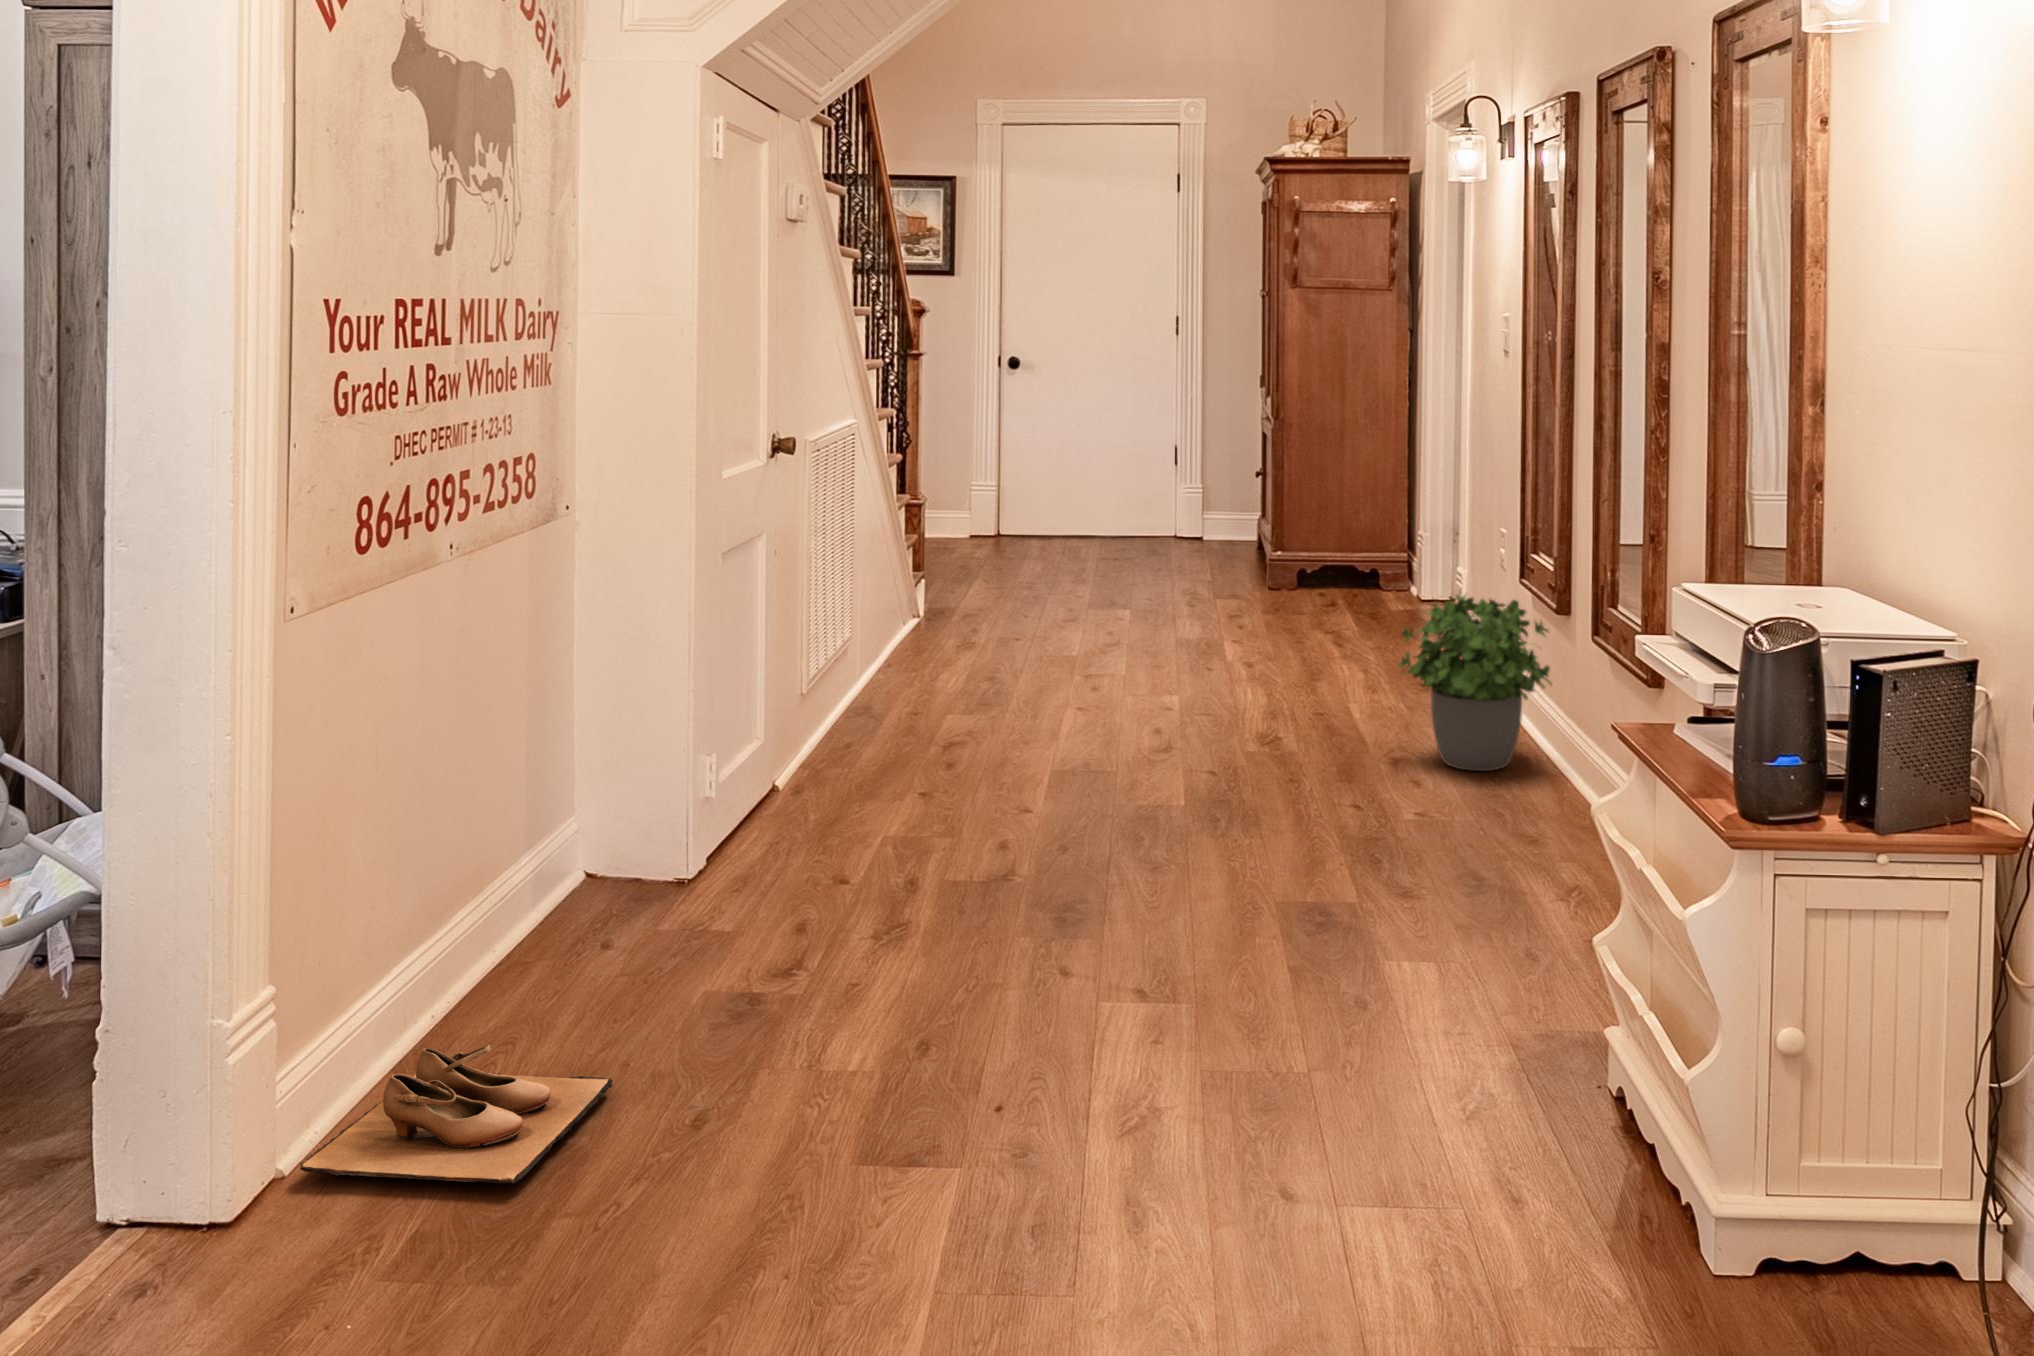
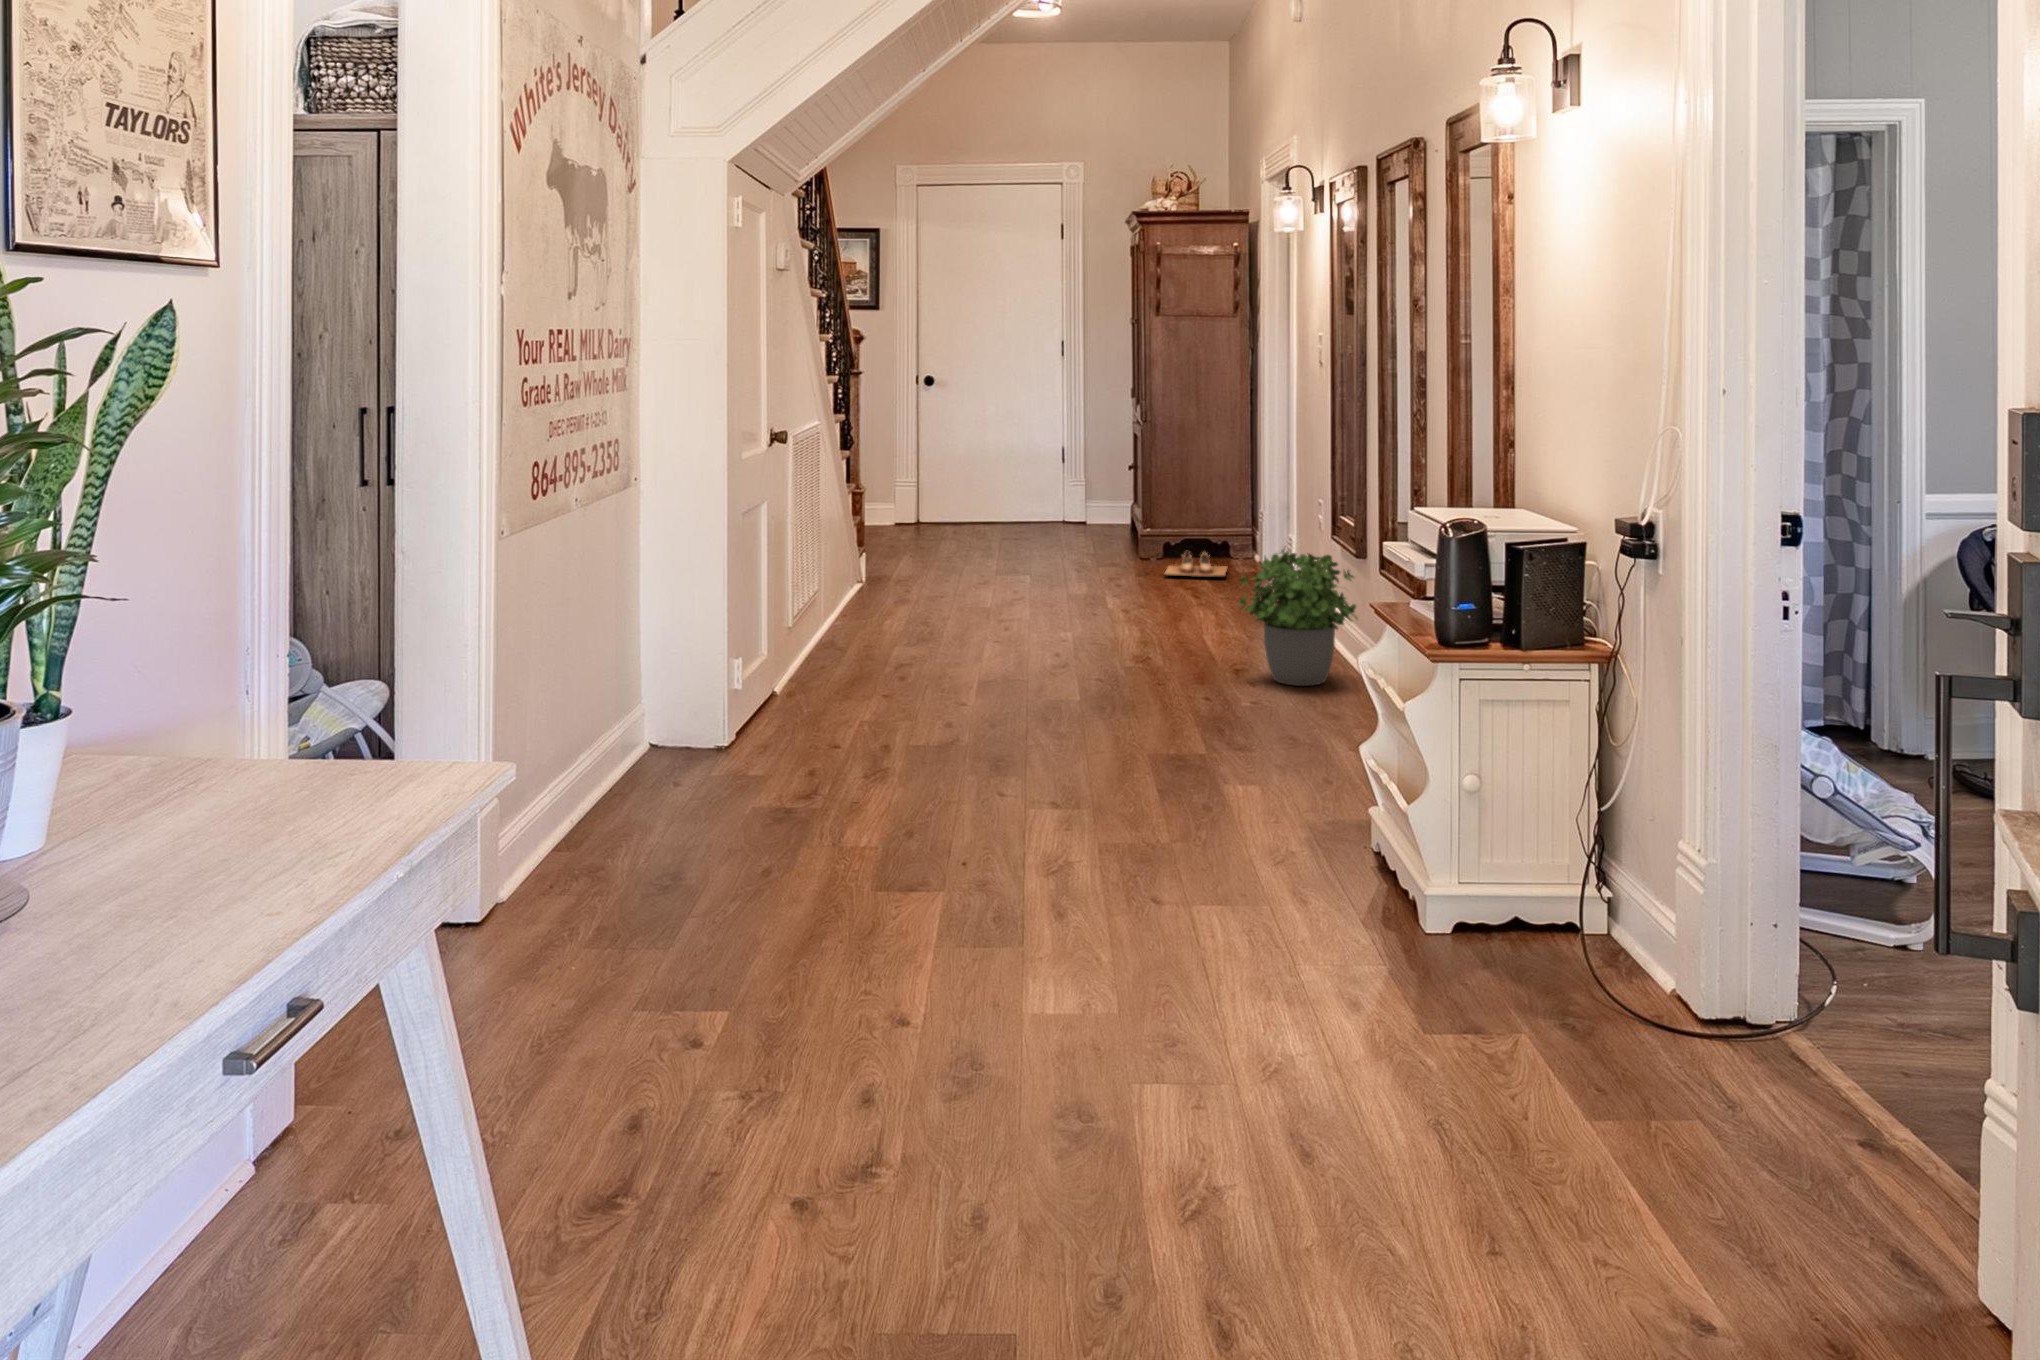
shoe: present [300,1045,613,1183] -> present [1164,551,1228,577]

